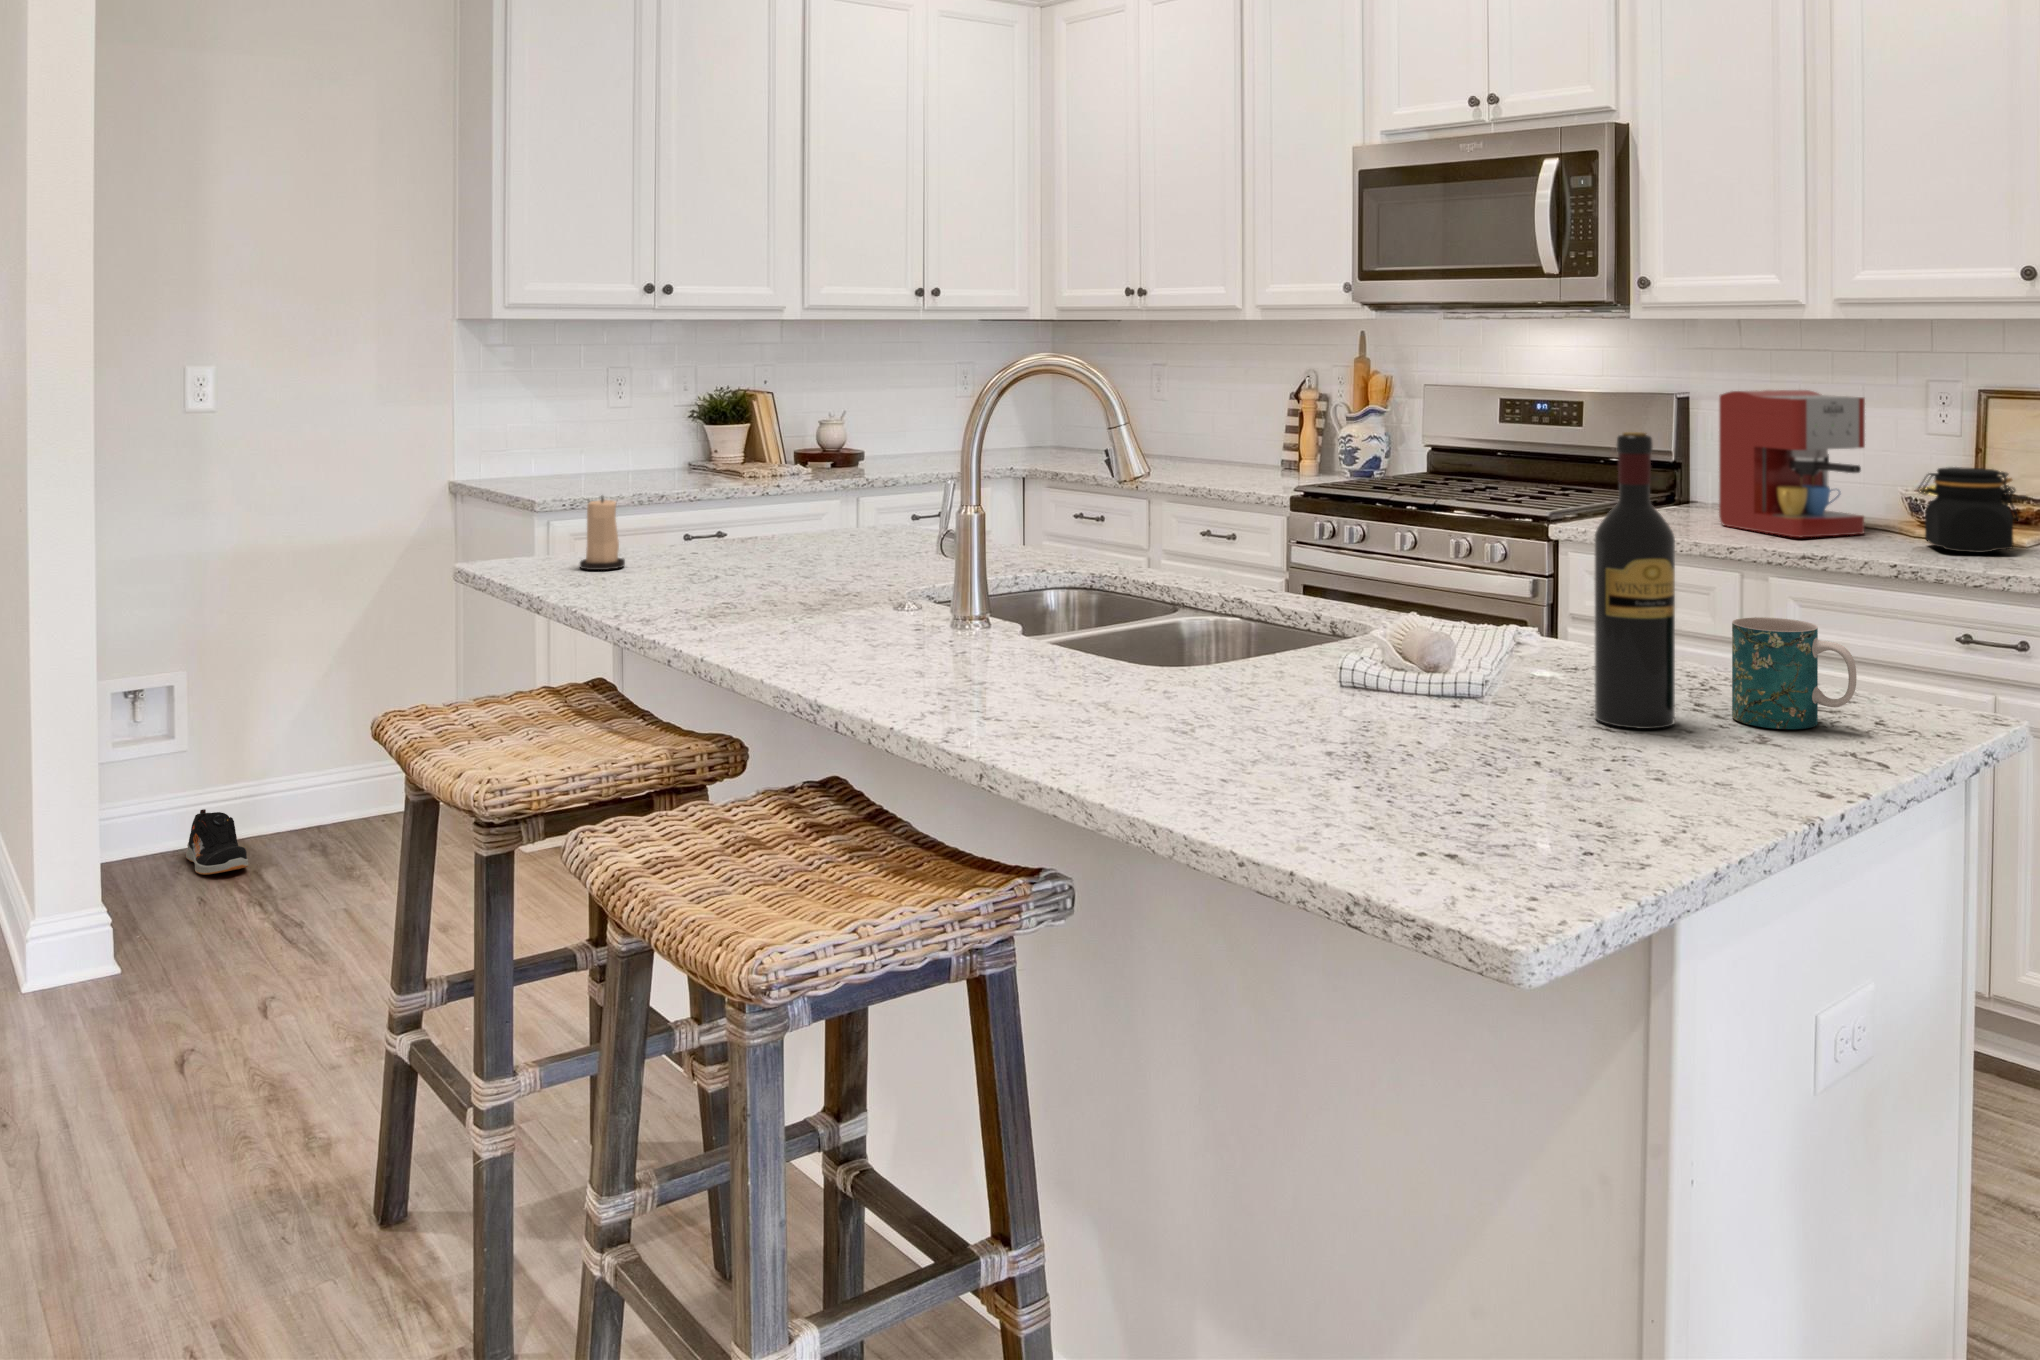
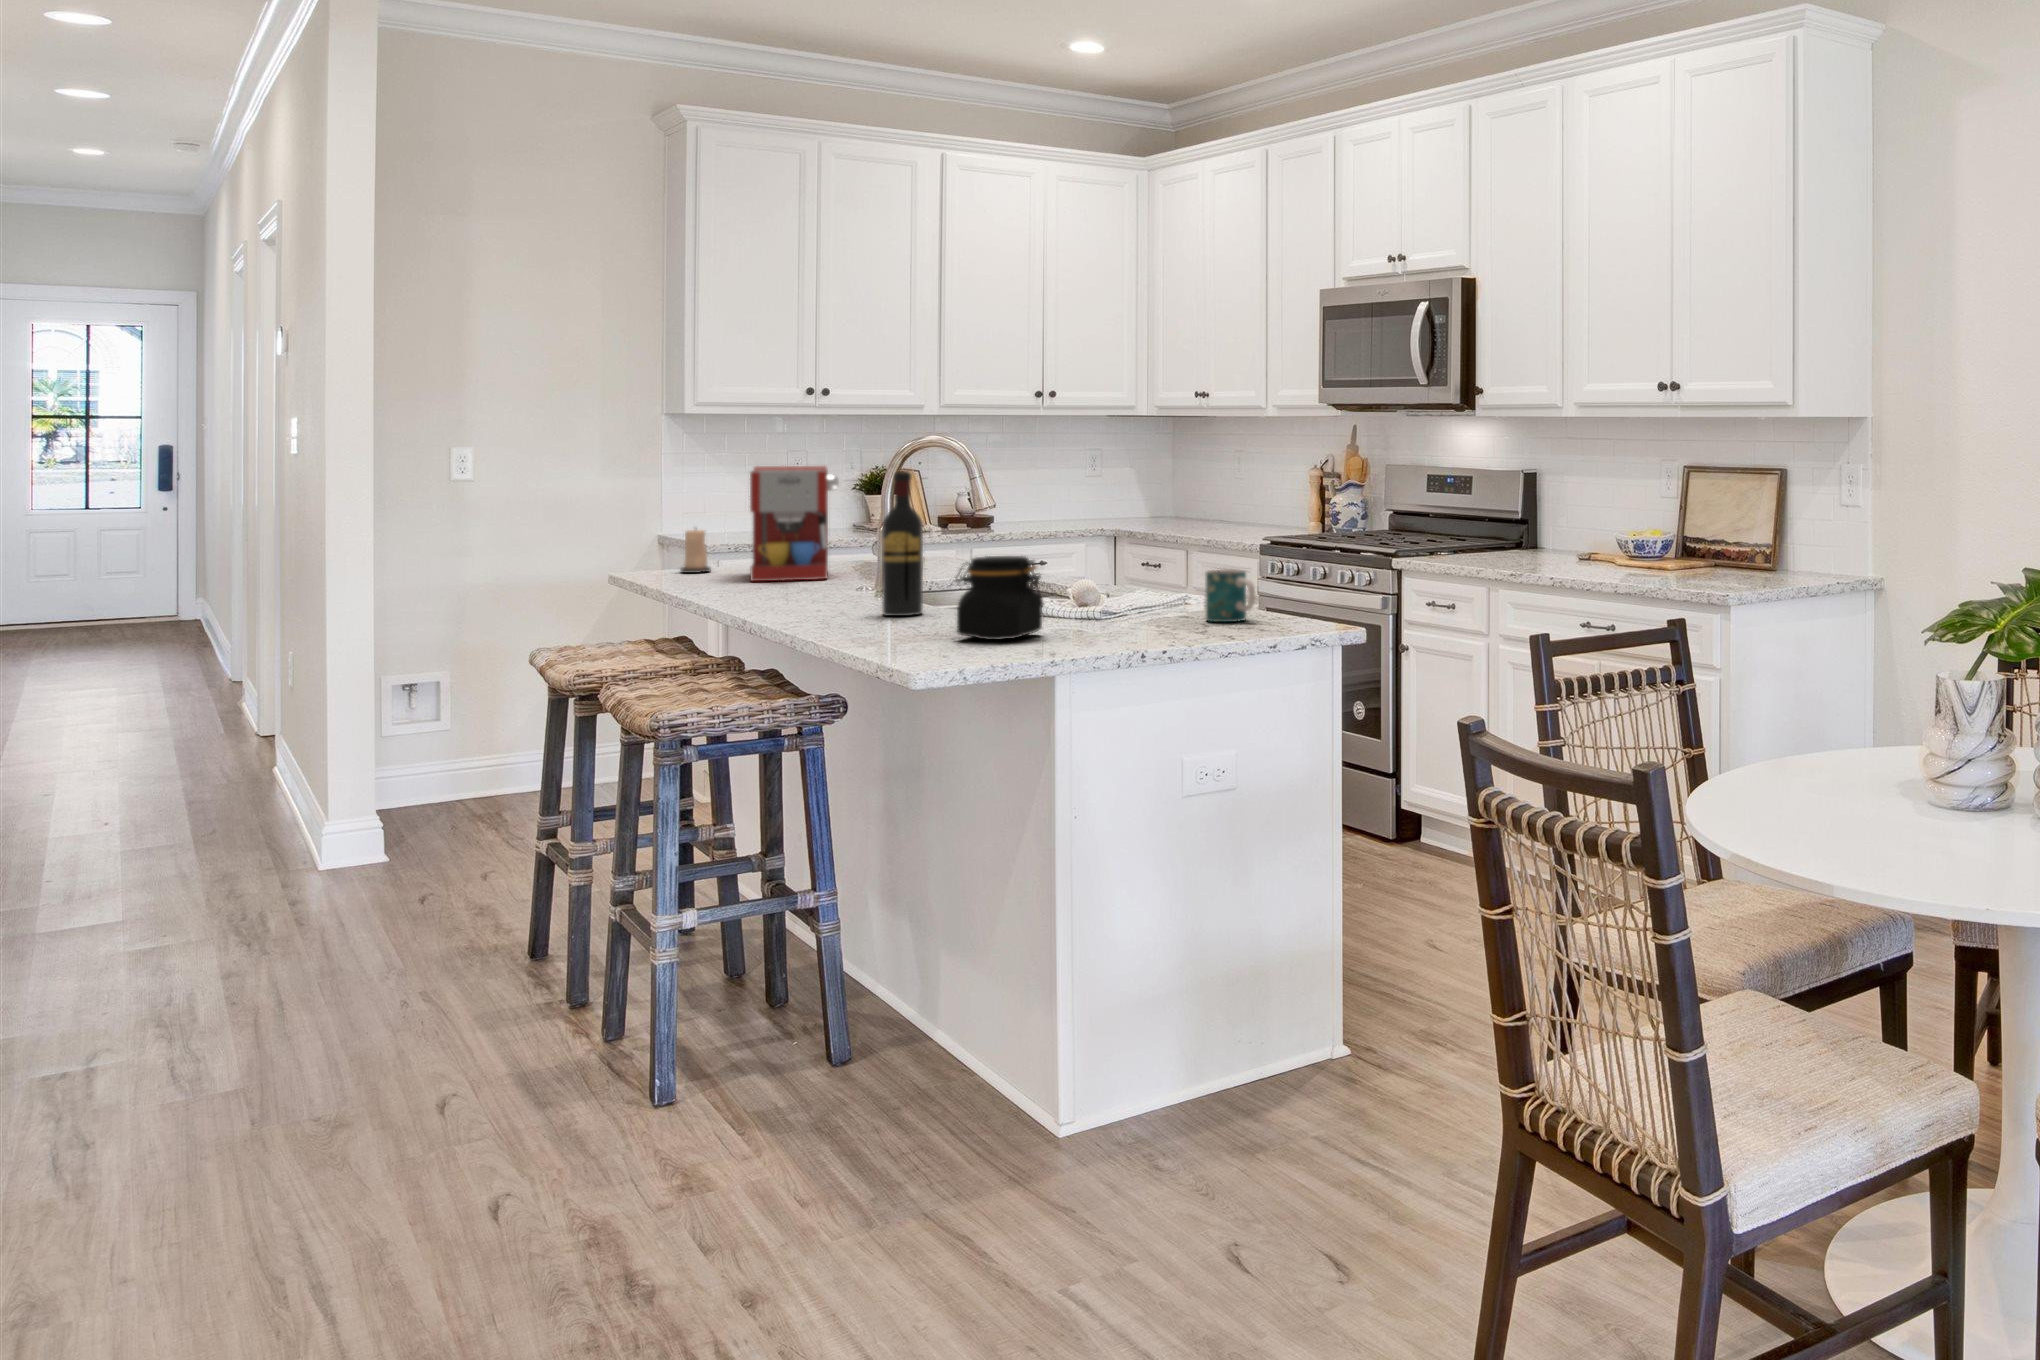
coffee maker: present [1719,390,1865,537] -> present [750,466,839,581]
wine bottle: present [1594,432,1675,729] -> present [882,471,923,616]
jar: present [1917,467,2019,553] -> present [956,556,1043,640]
shoe: present [186,809,249,875] -> none [447,771,492,814]

